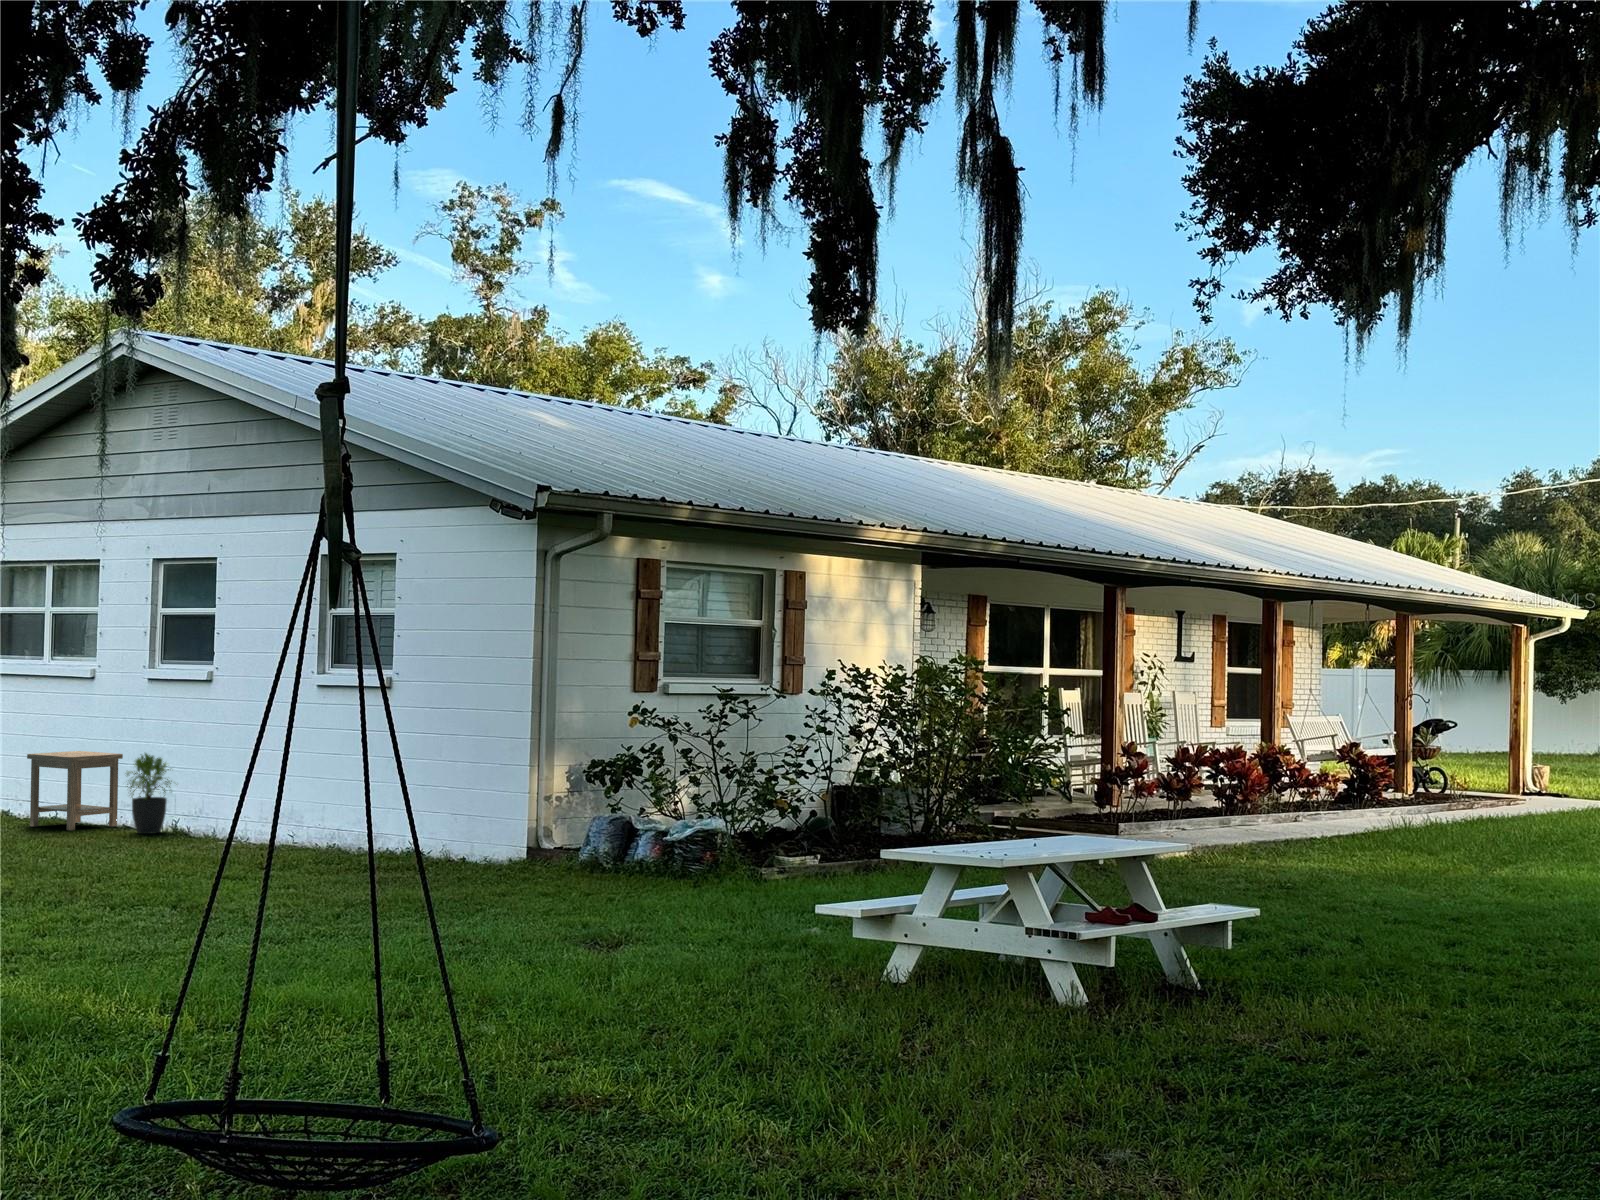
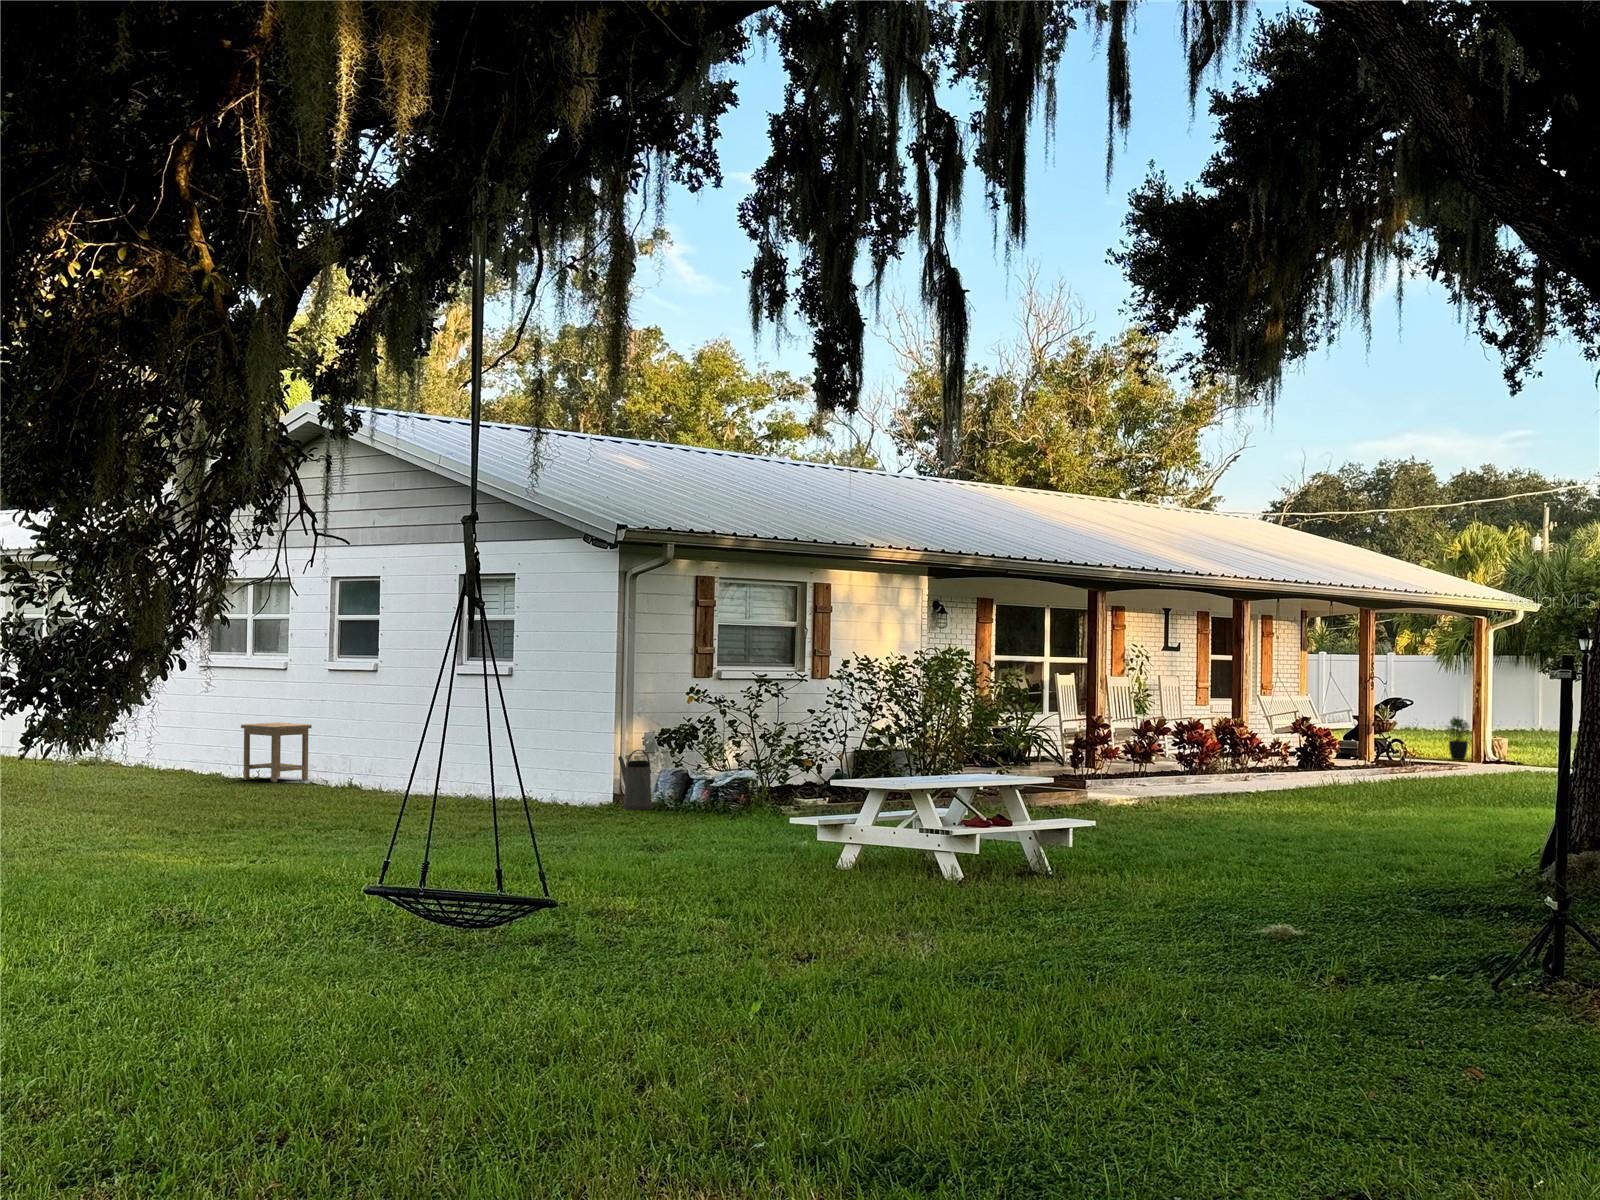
potted plant: present [127,753,172,834] -> present [1447,717,1472,760]
watering can: none [537,789,585,871] -> present [618,750,653,810]

